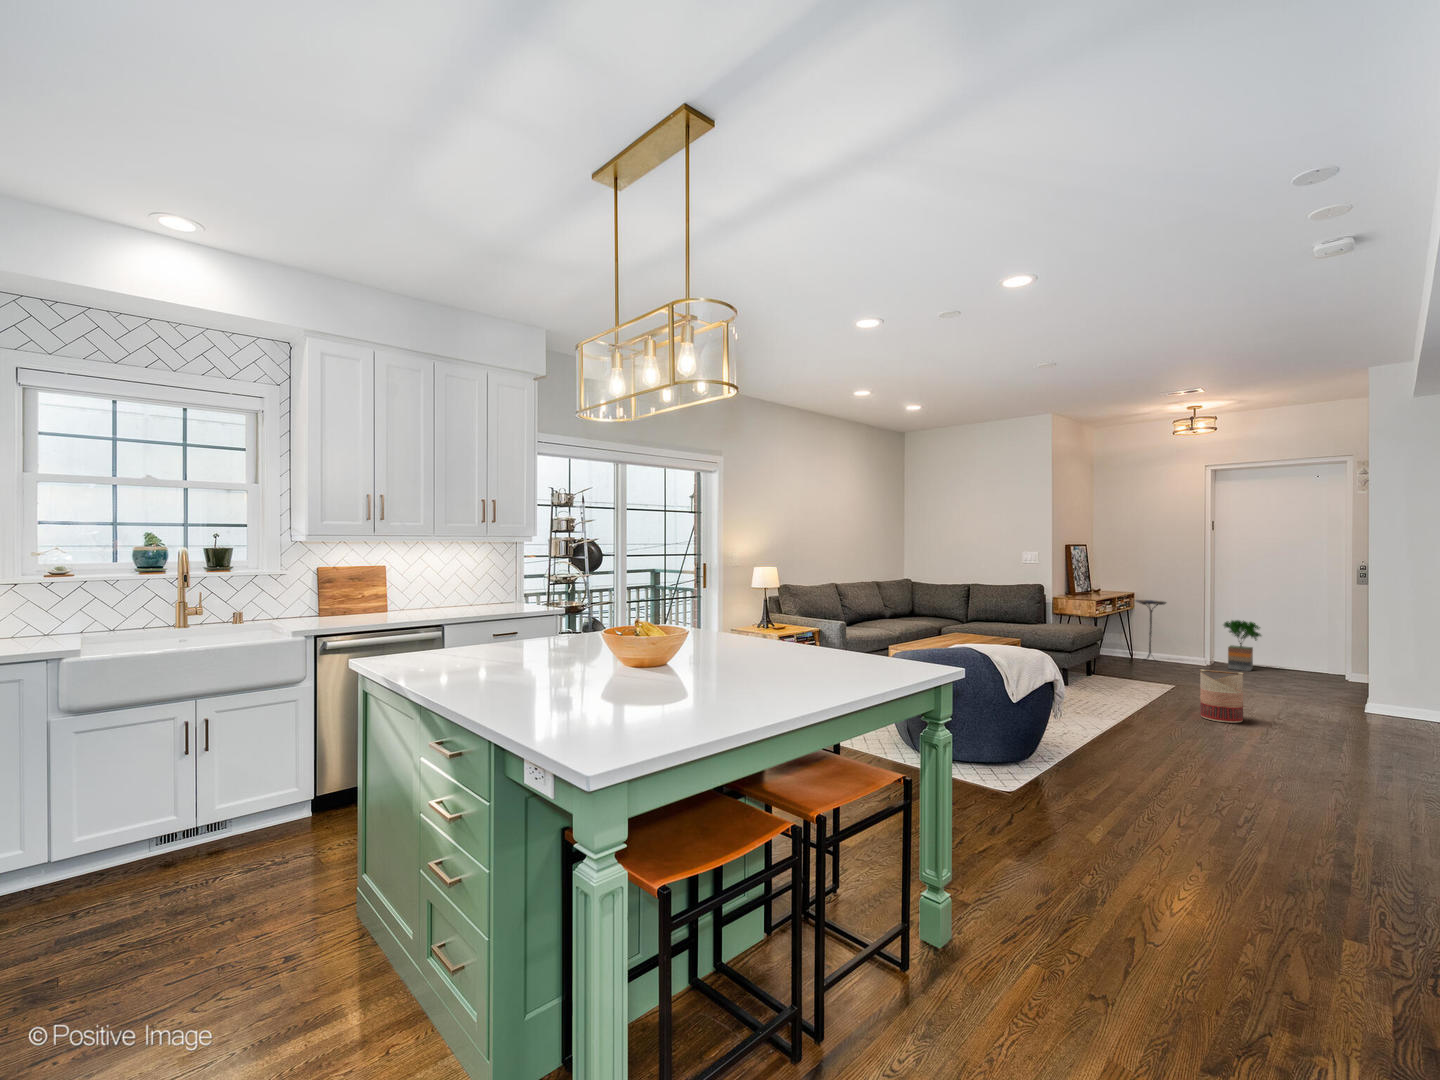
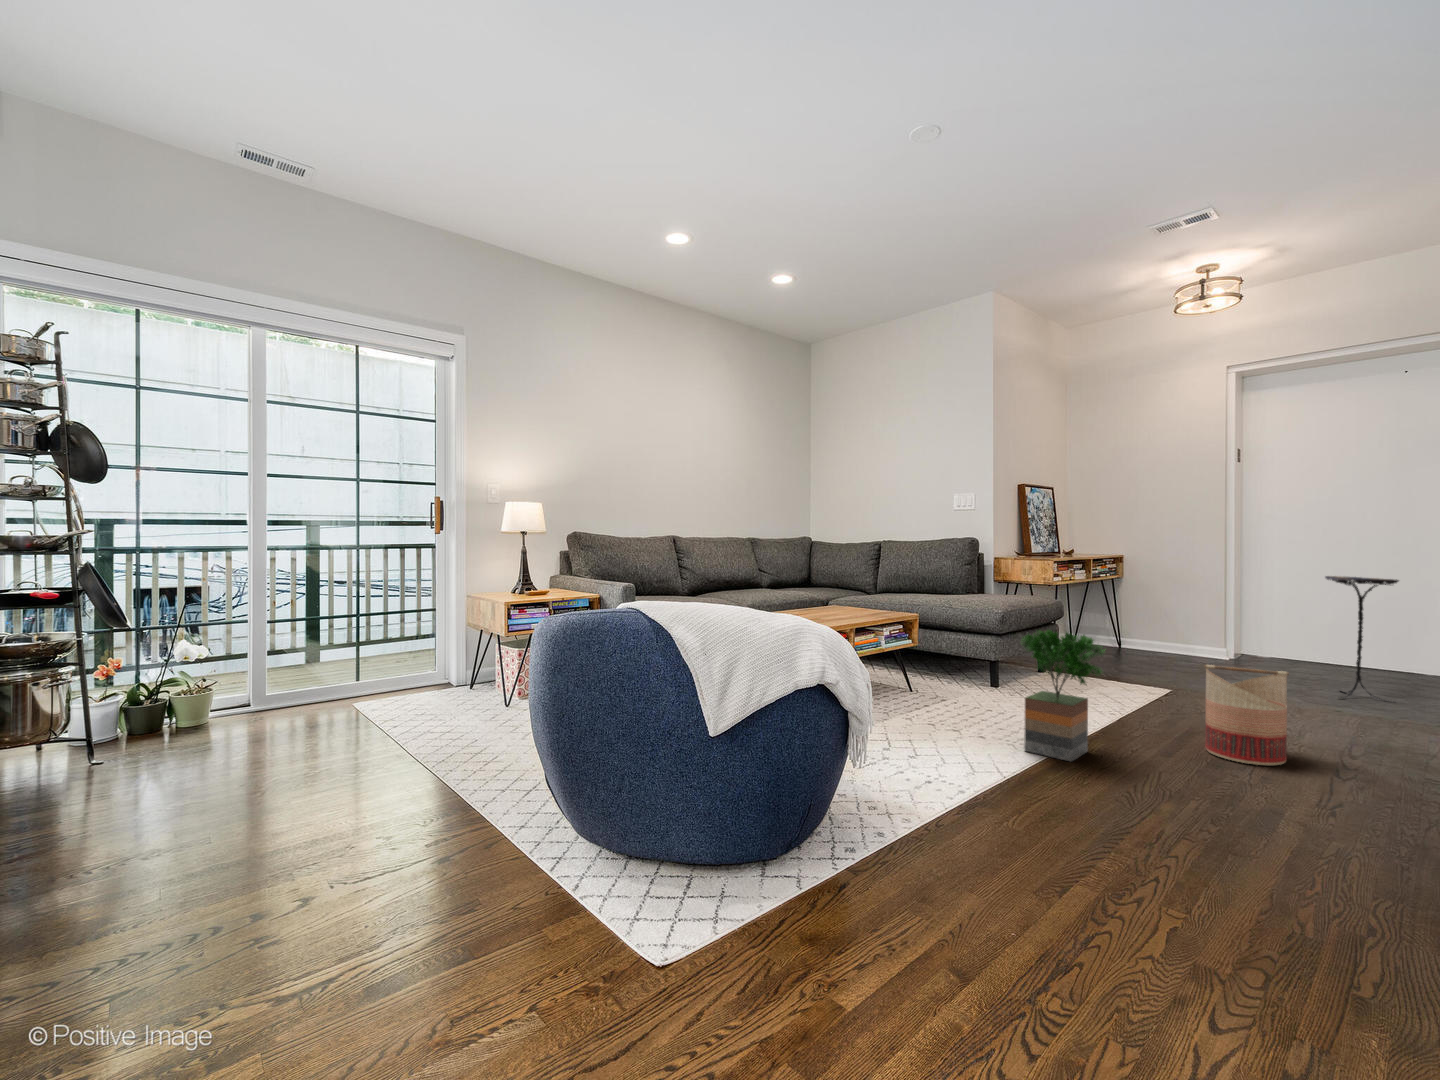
side table: present [1136,600,1166,661] -> present [1325,576,1399,699]
potted tree: present [1224,620,1261,671] -> present [1023,630,1105,762]

